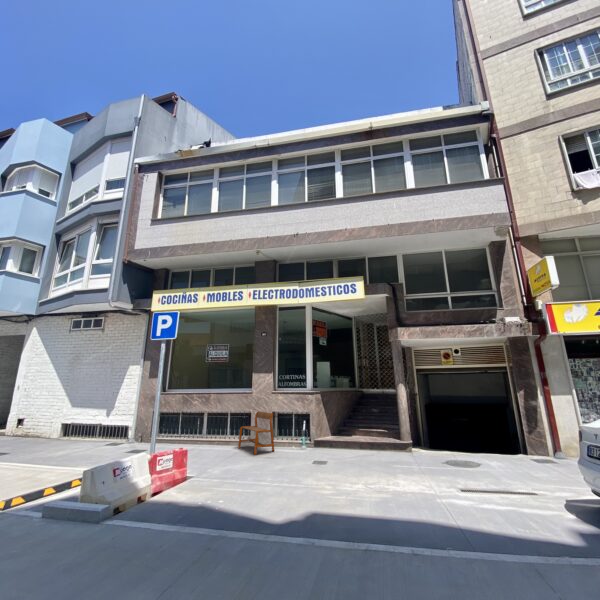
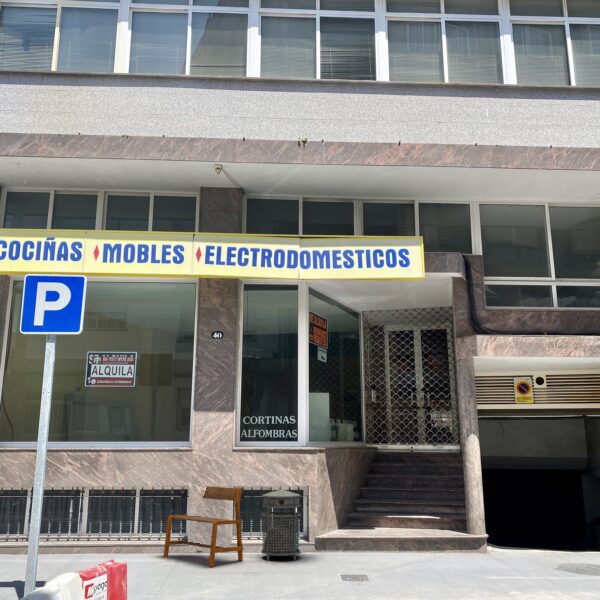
trash can: none [285,414,305,452] -> present [261,490,301,560]

